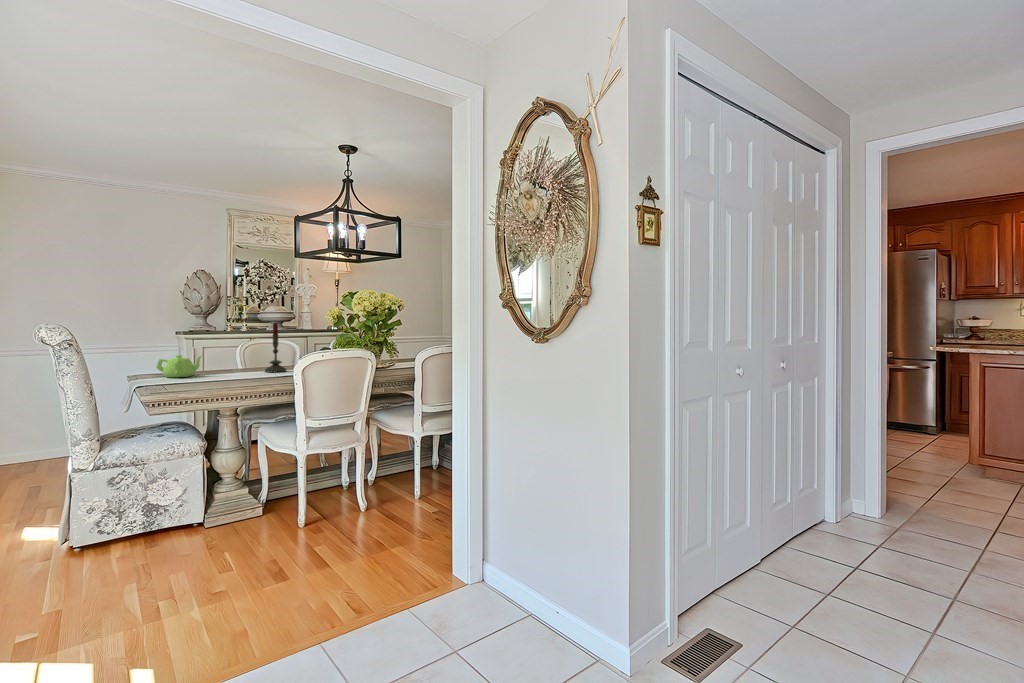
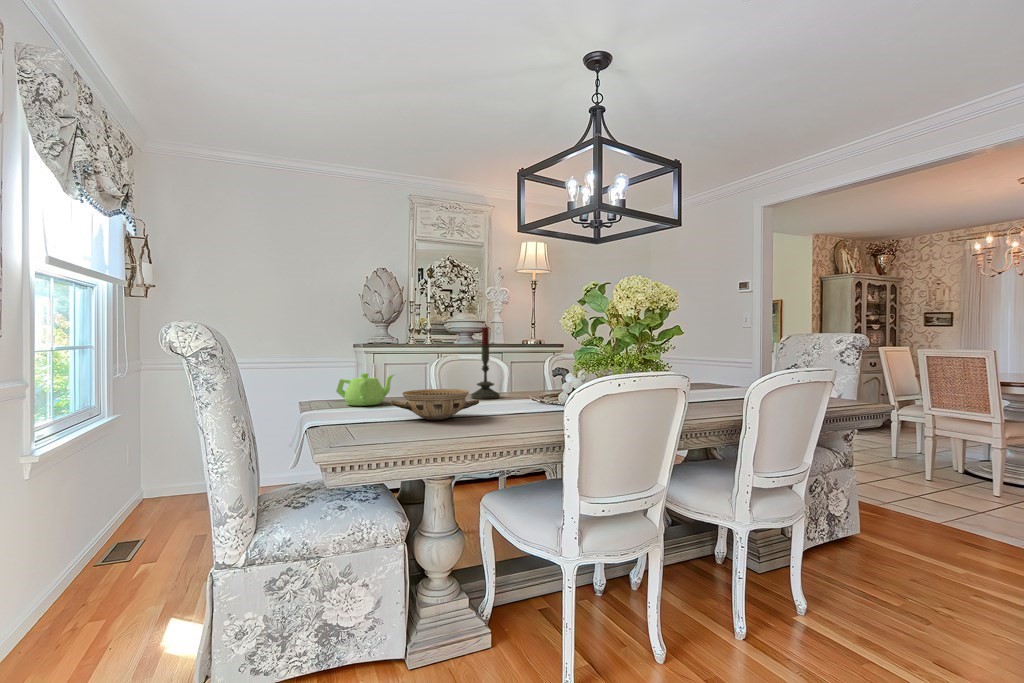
ceramic bowl: none [195,365,259,384] -> present [391,389,479,420]

